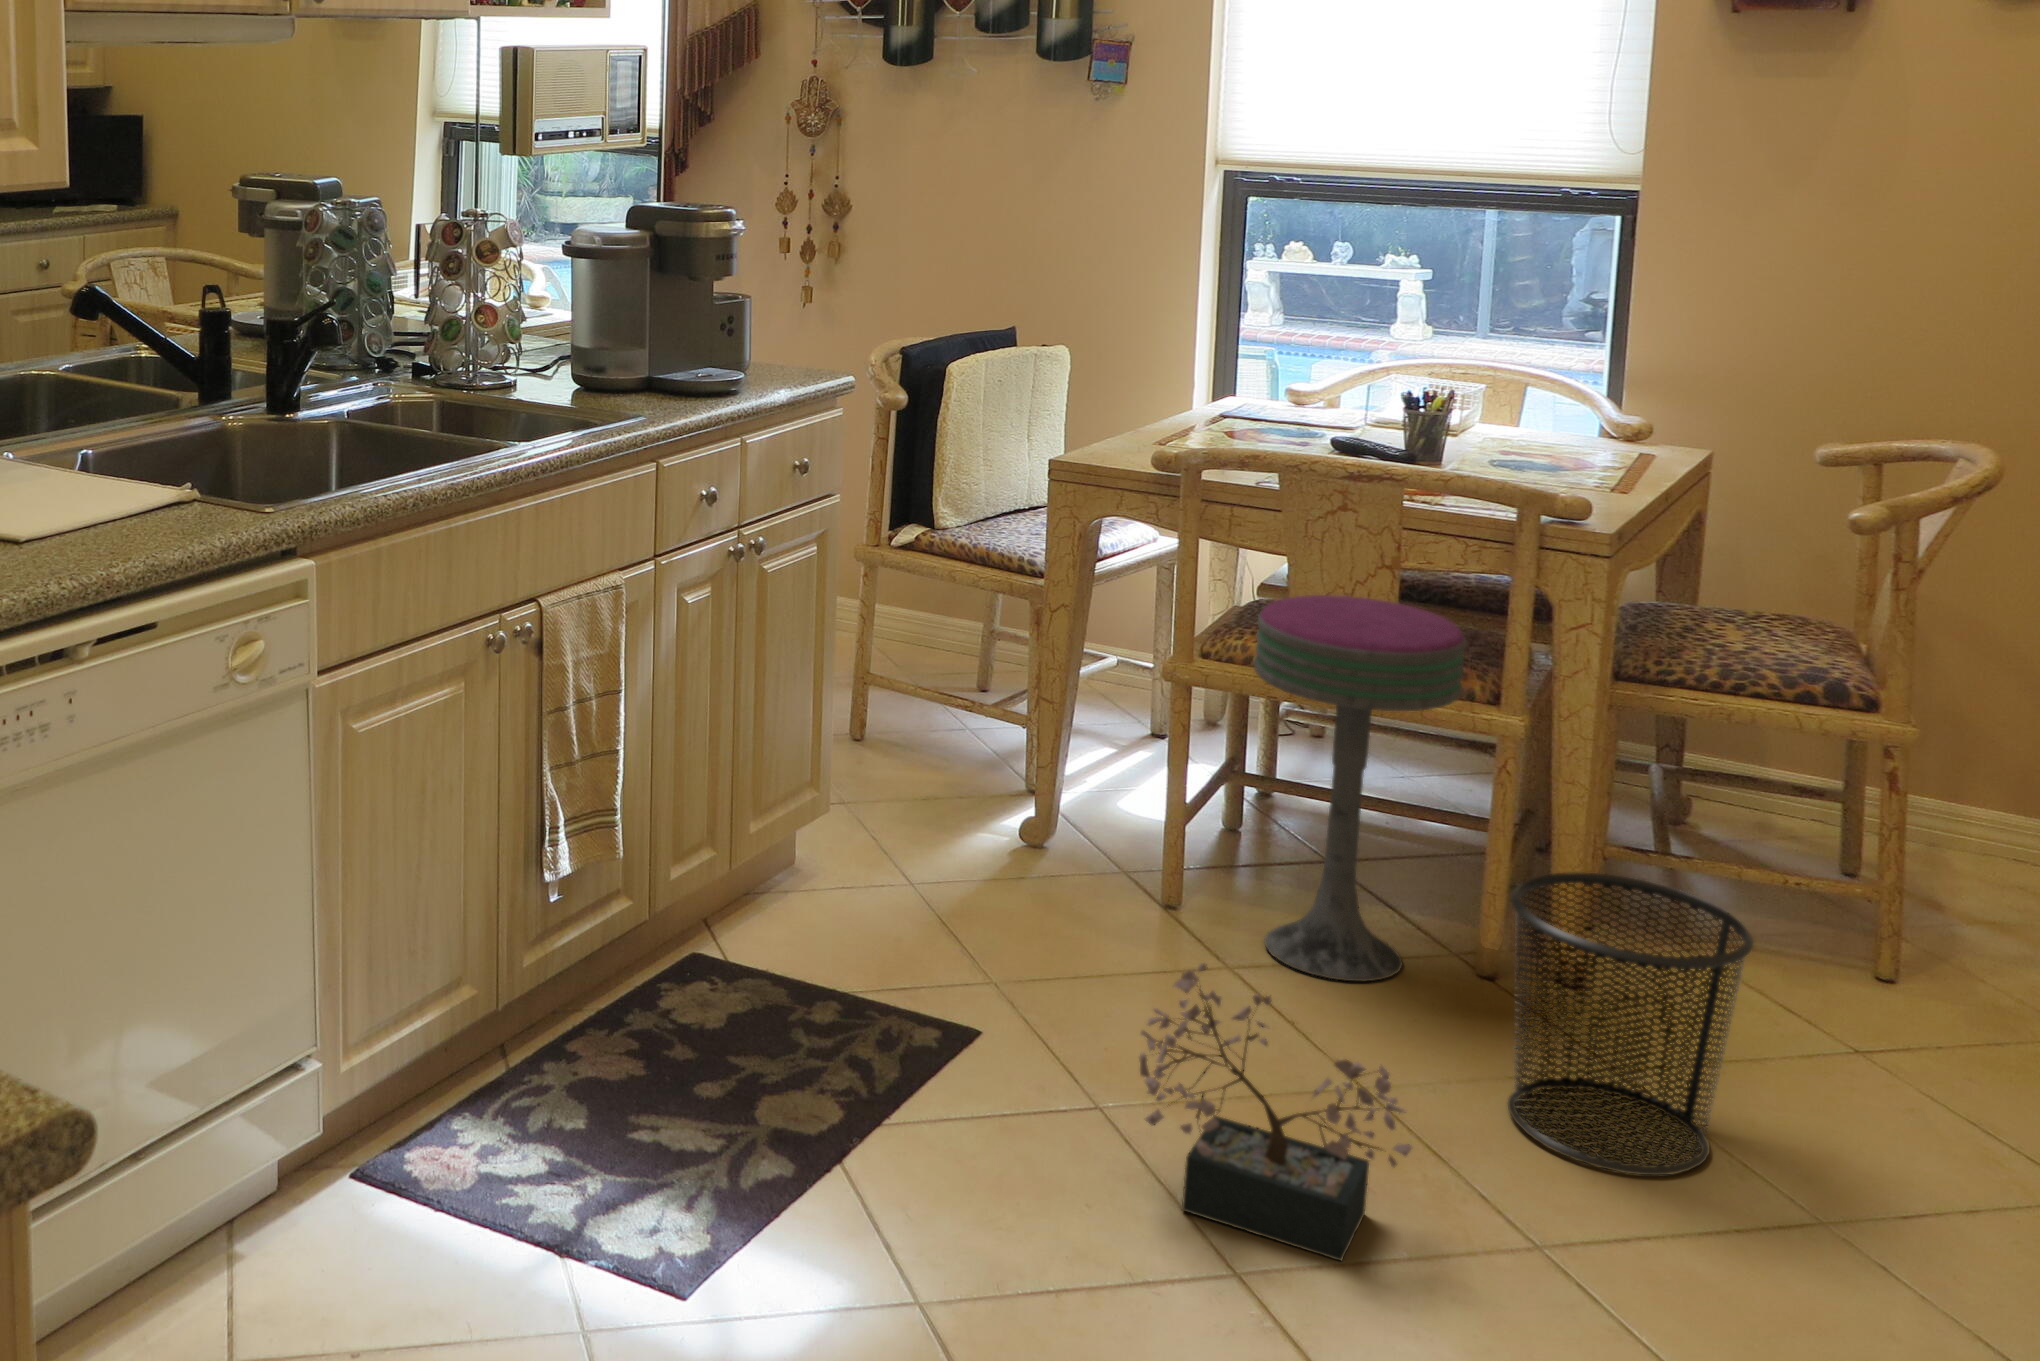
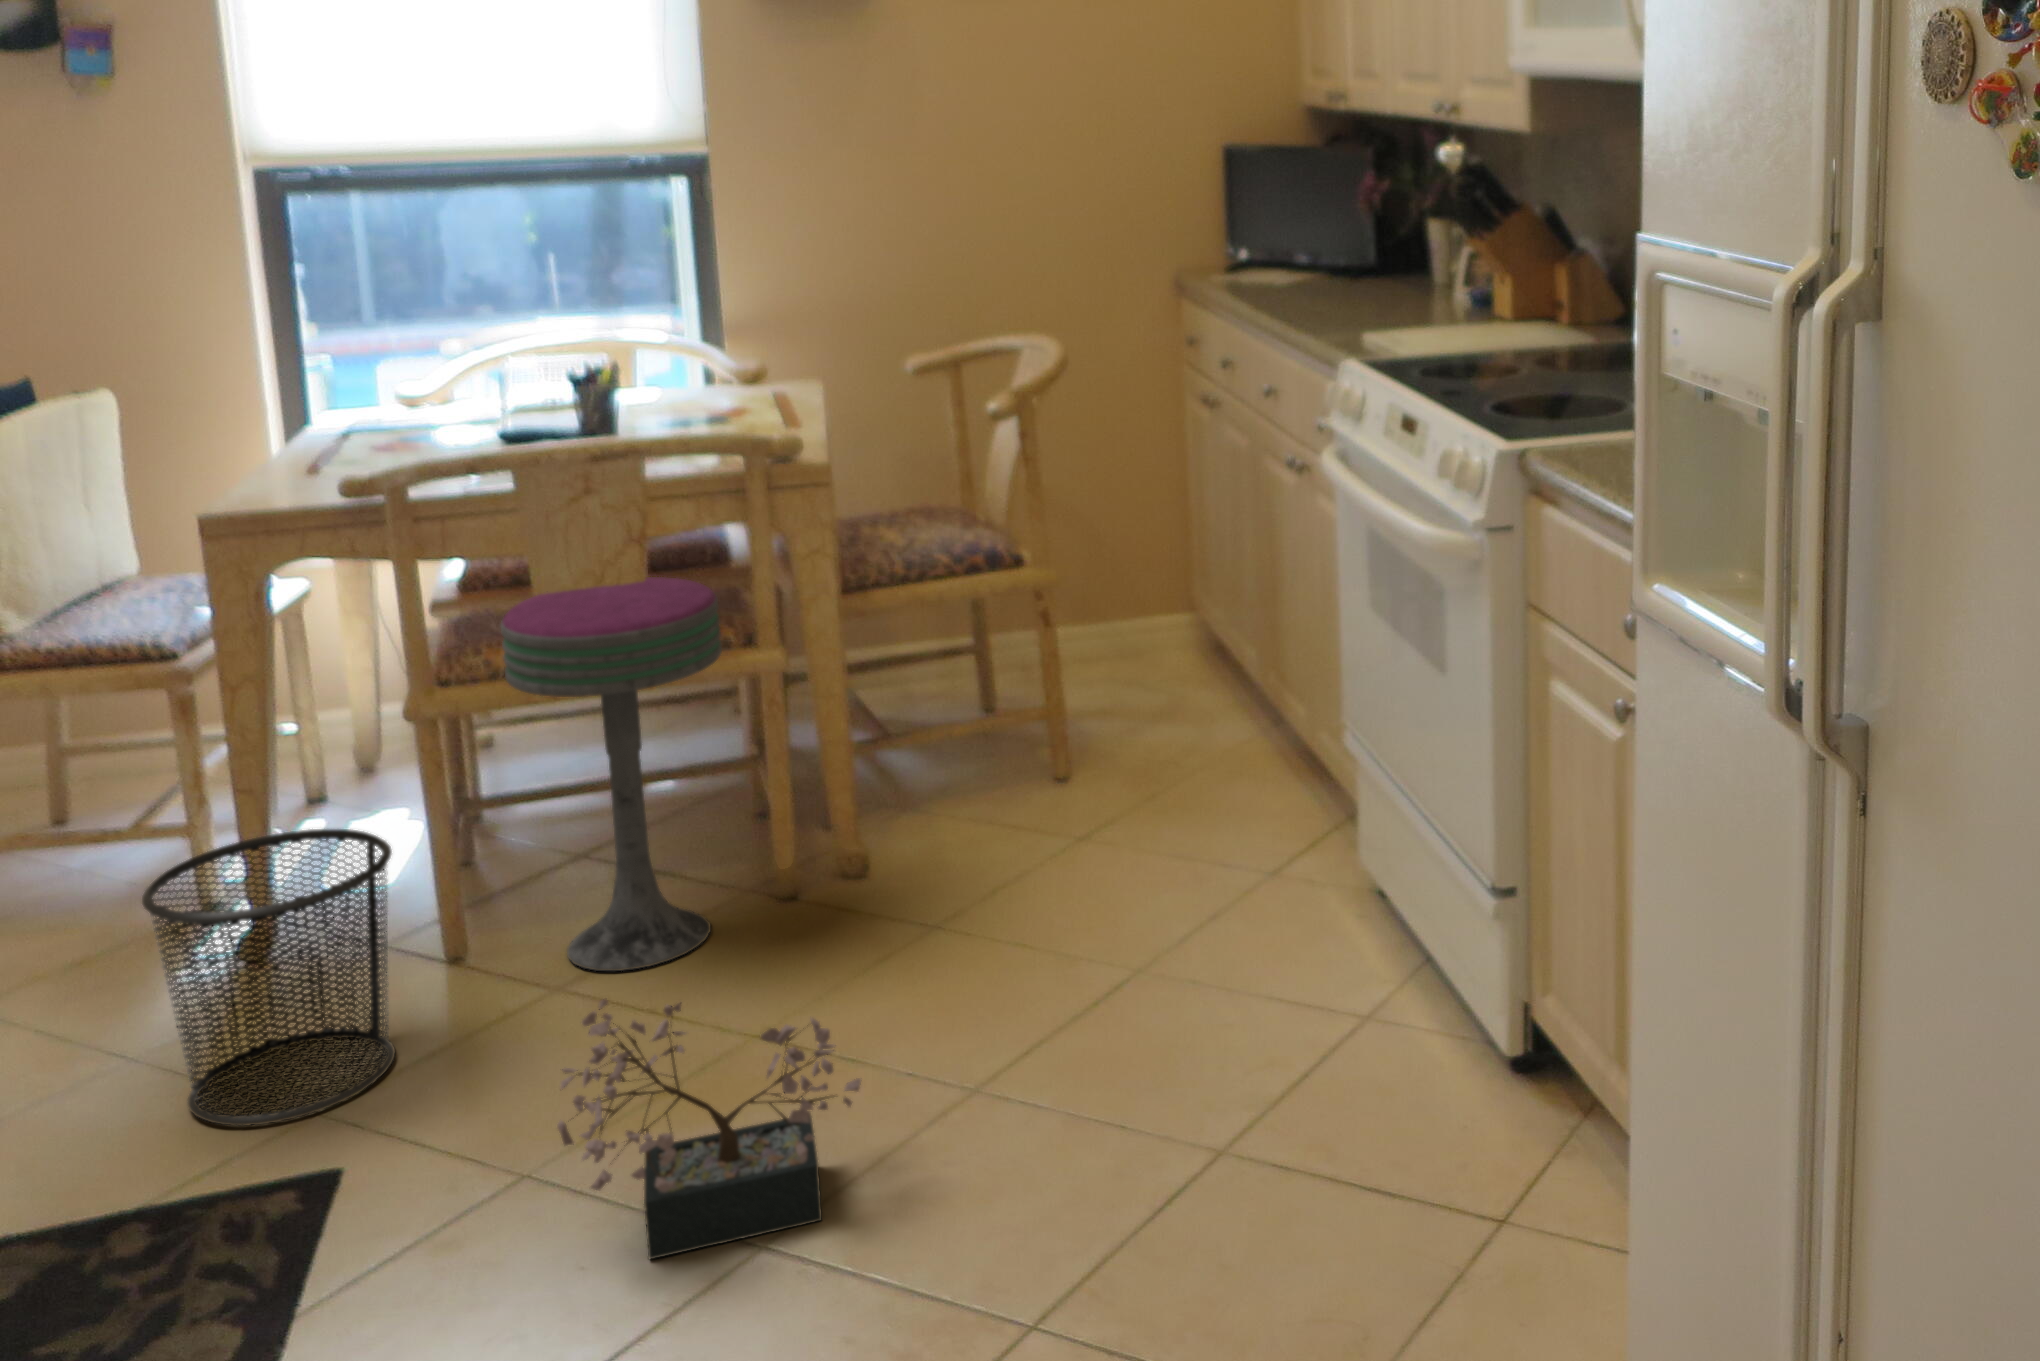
trash can: present [1508,872,1754,1175] -> present [142,829,395,1126]

